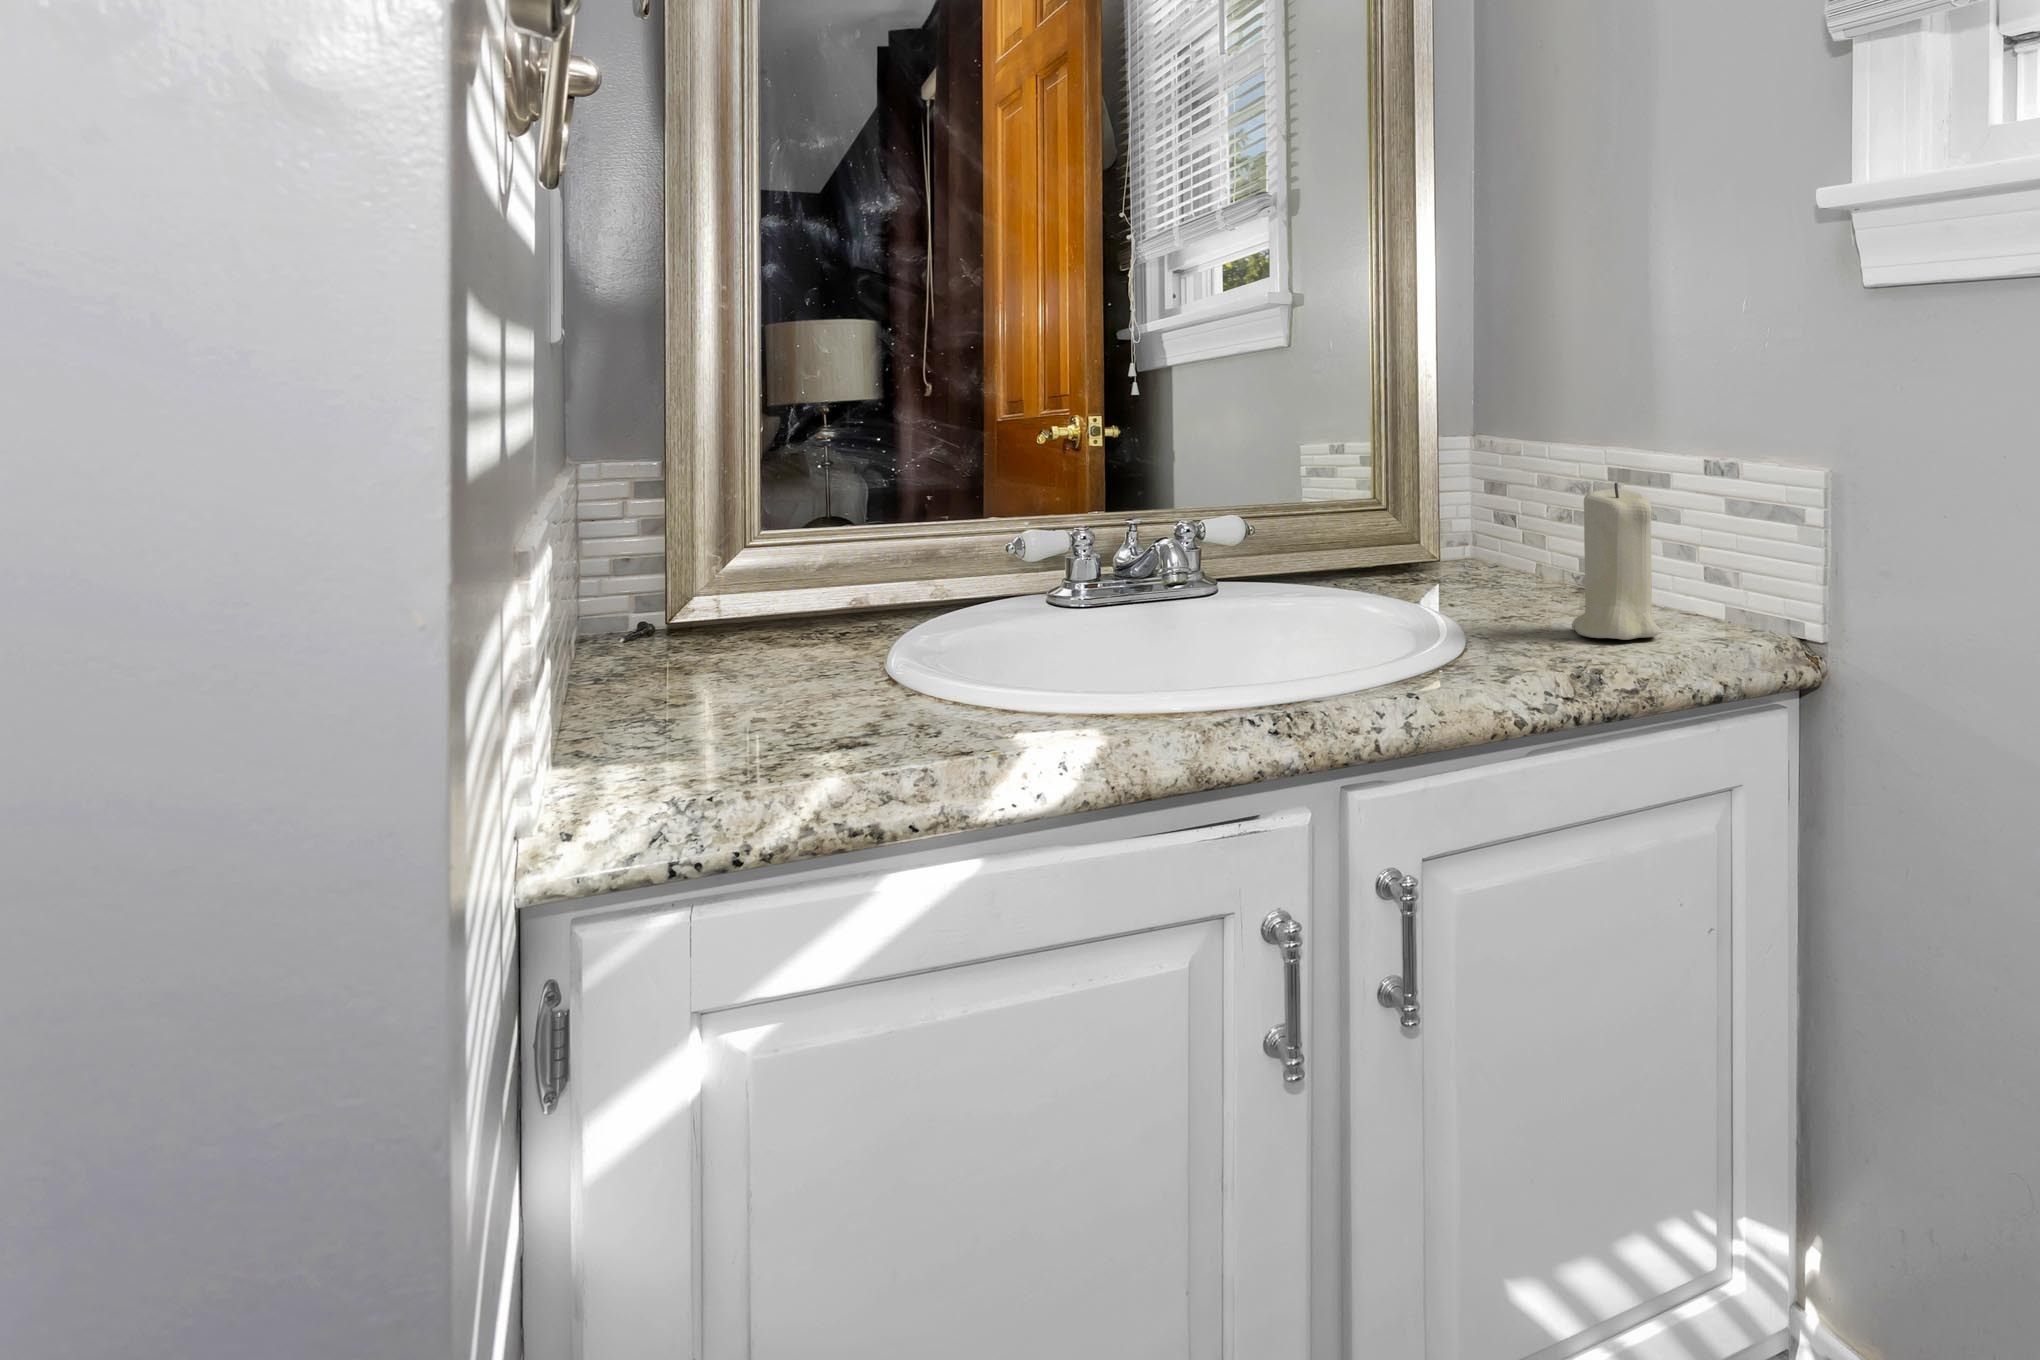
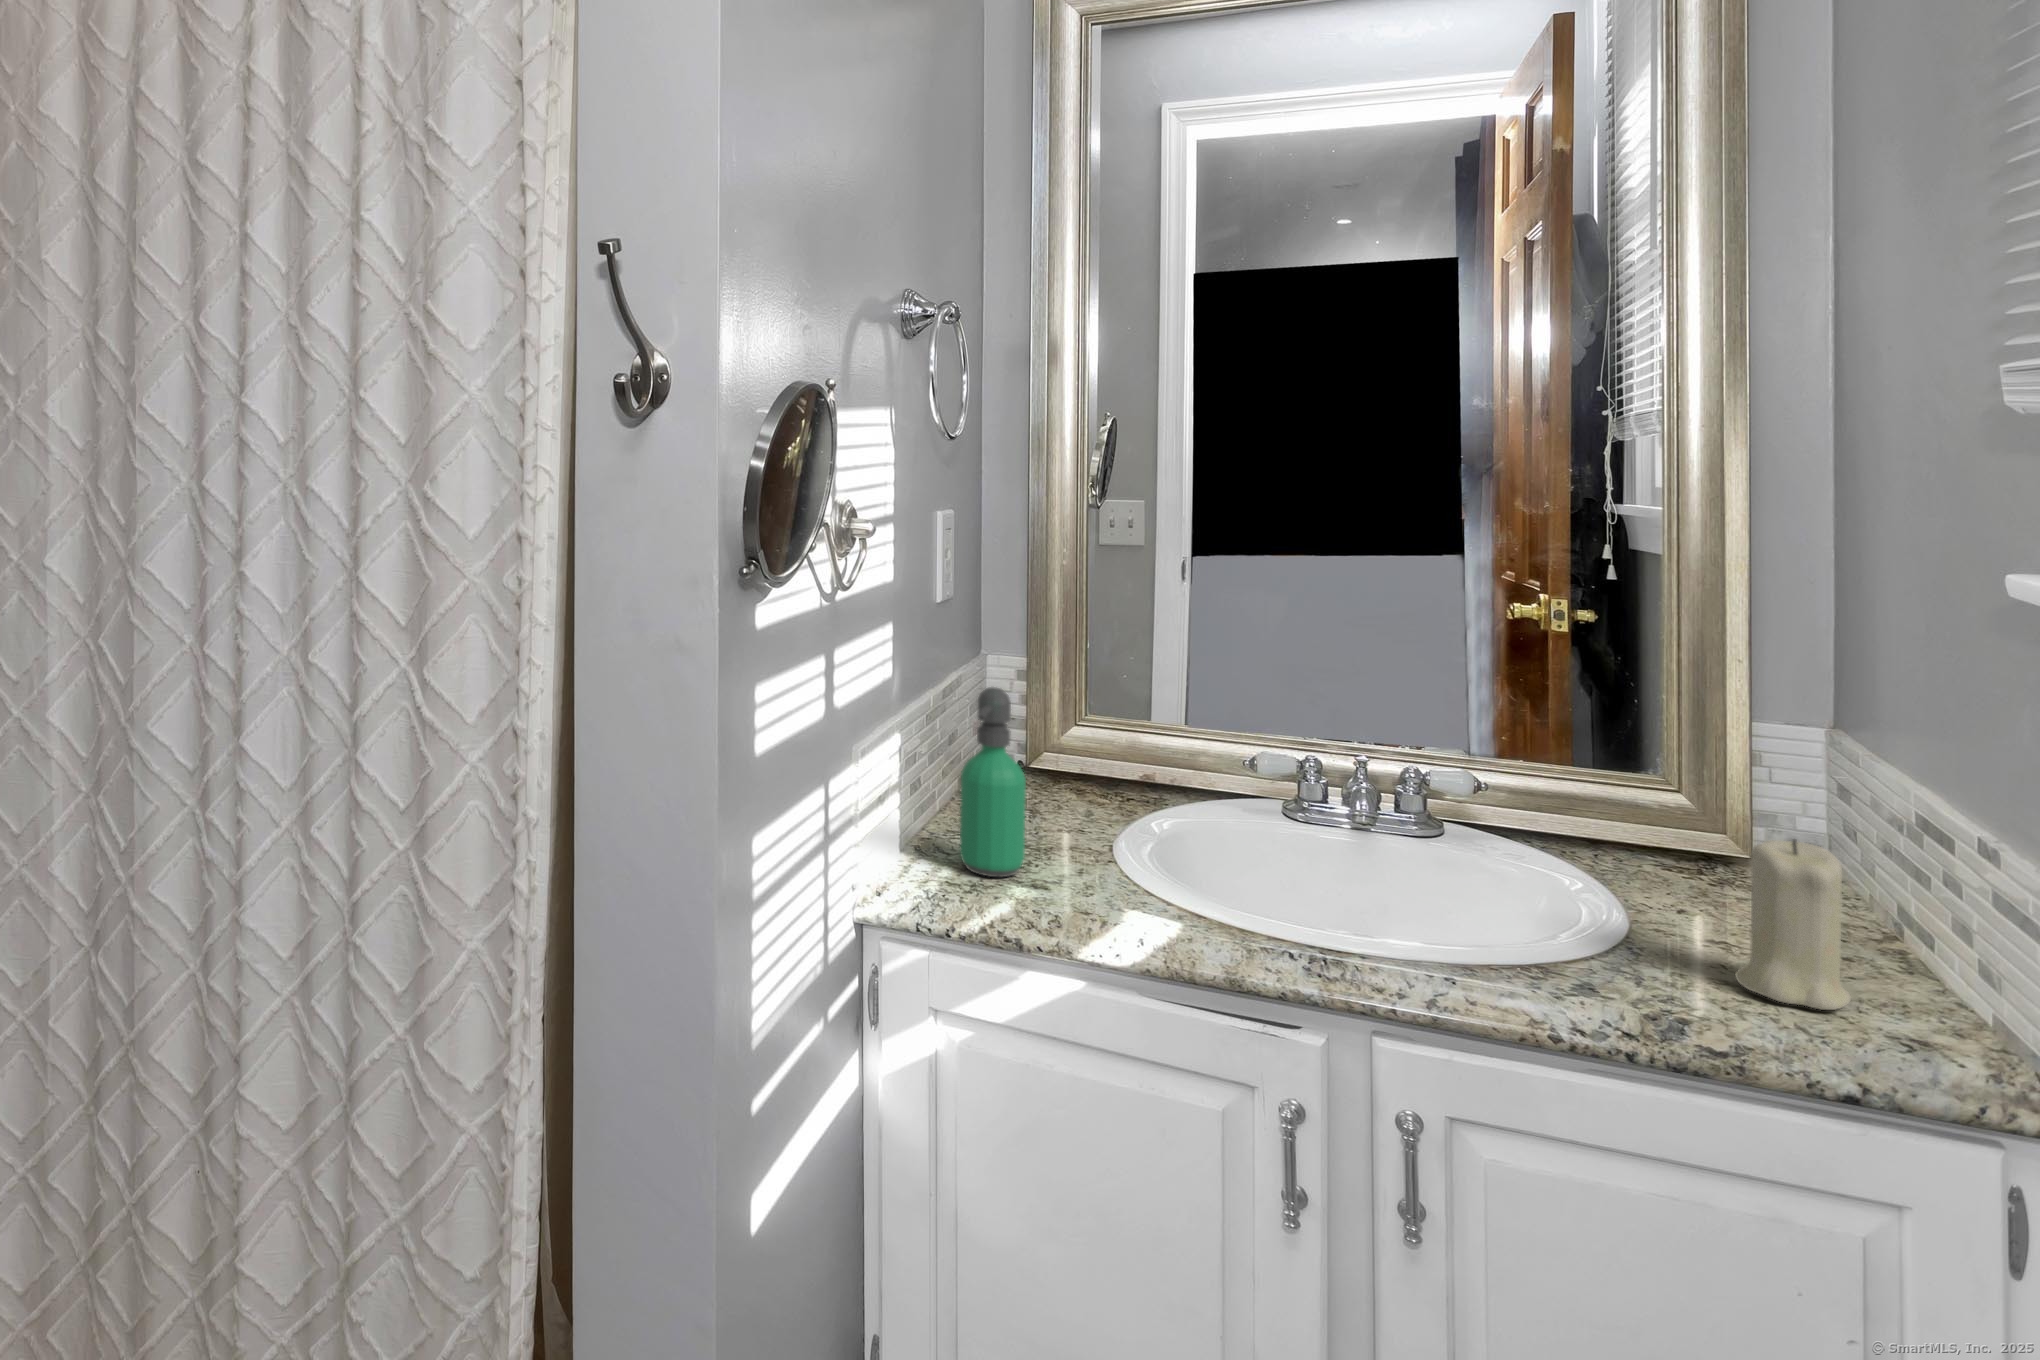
soap dispenser: none [703,434,825,756] -> present [960,687,1026,877]

